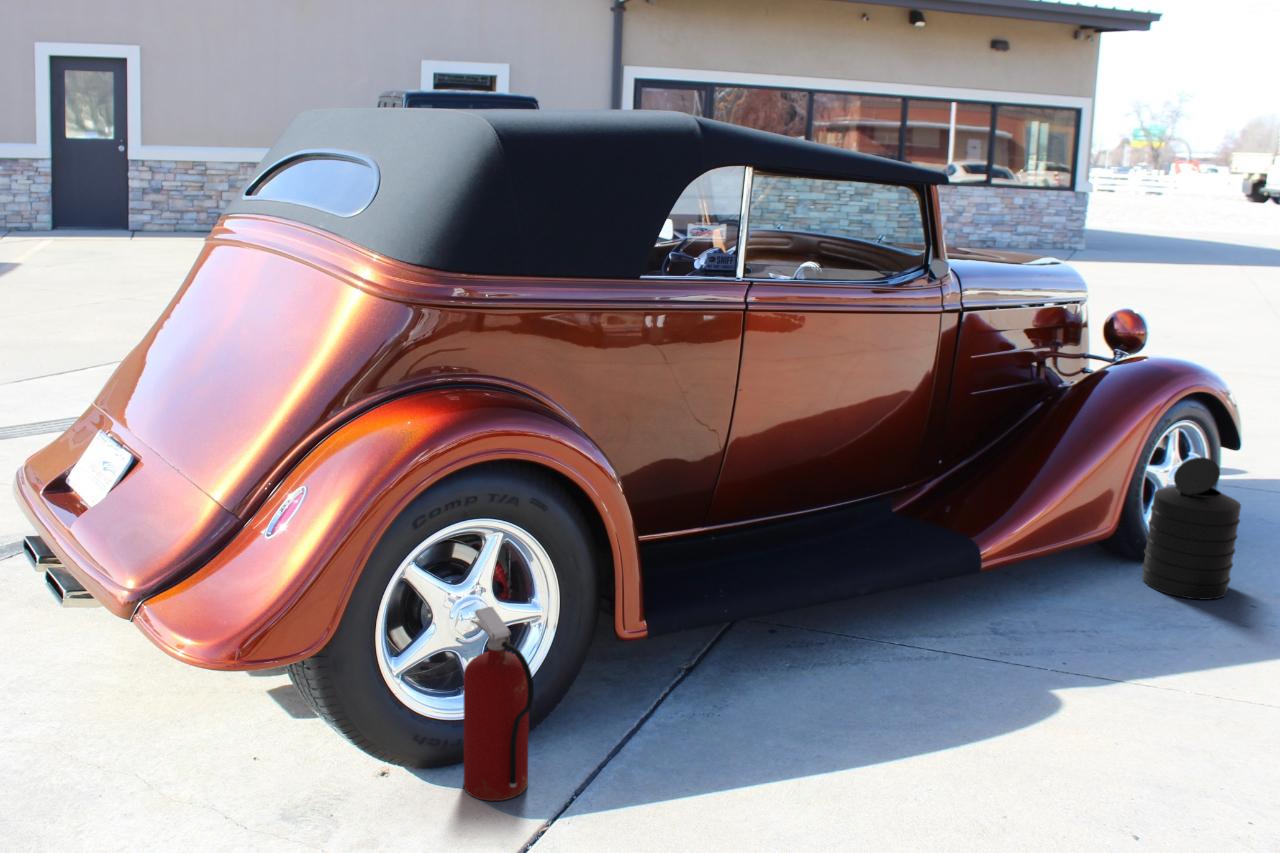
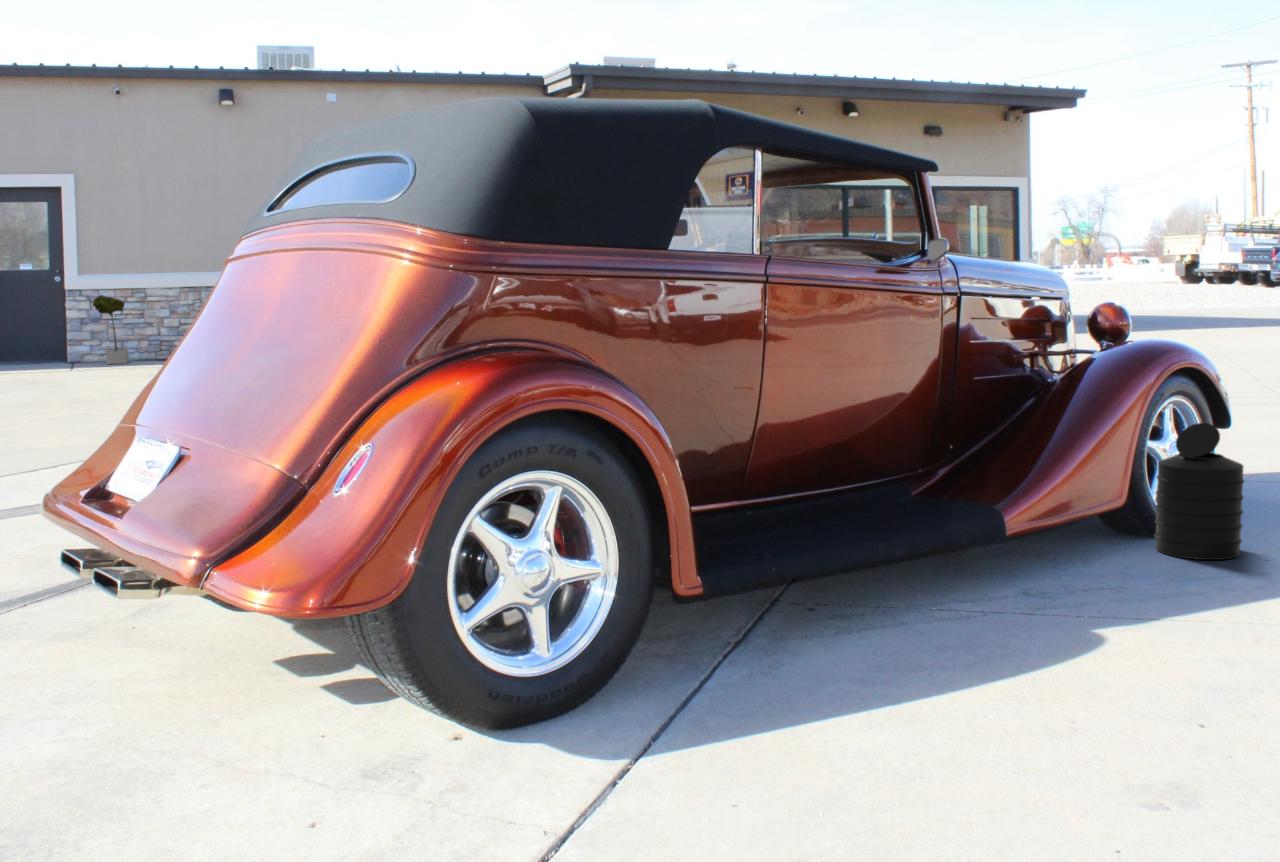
potted tree: none [154,166,188,237] -> present [93,295,129,364]
fire extinguisher: present [464,607,534,801] -> none [537,552,616,751]

